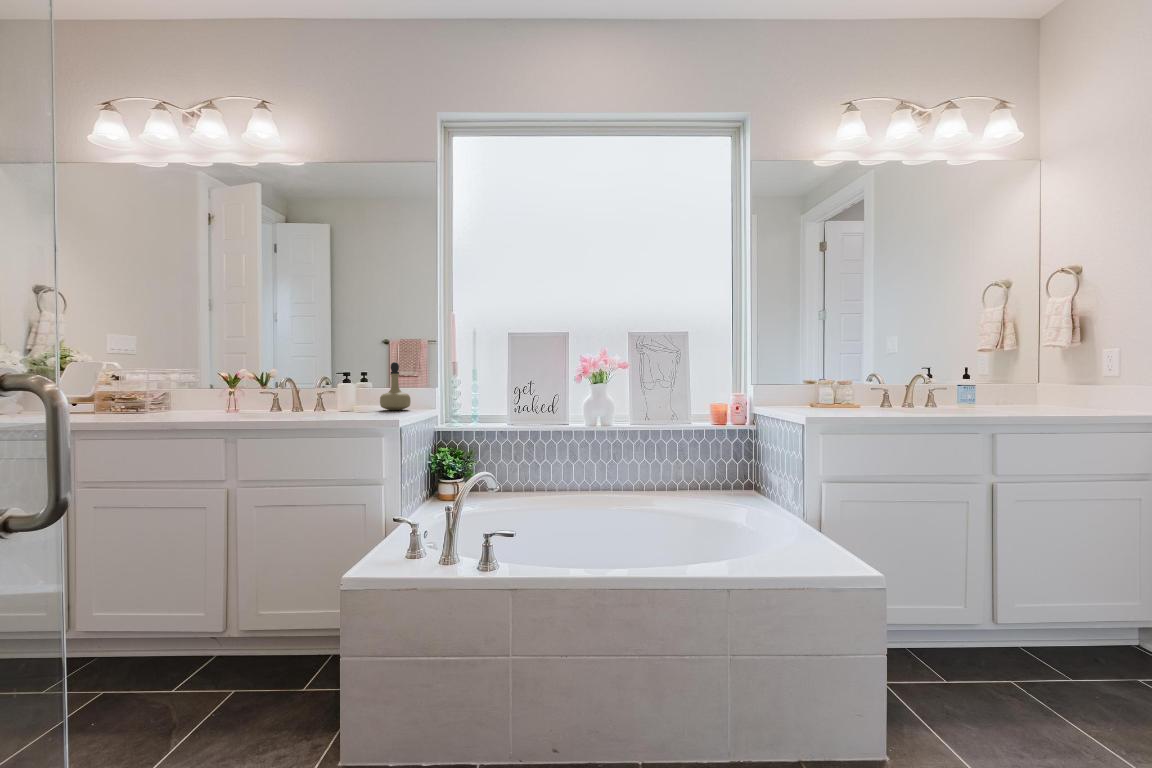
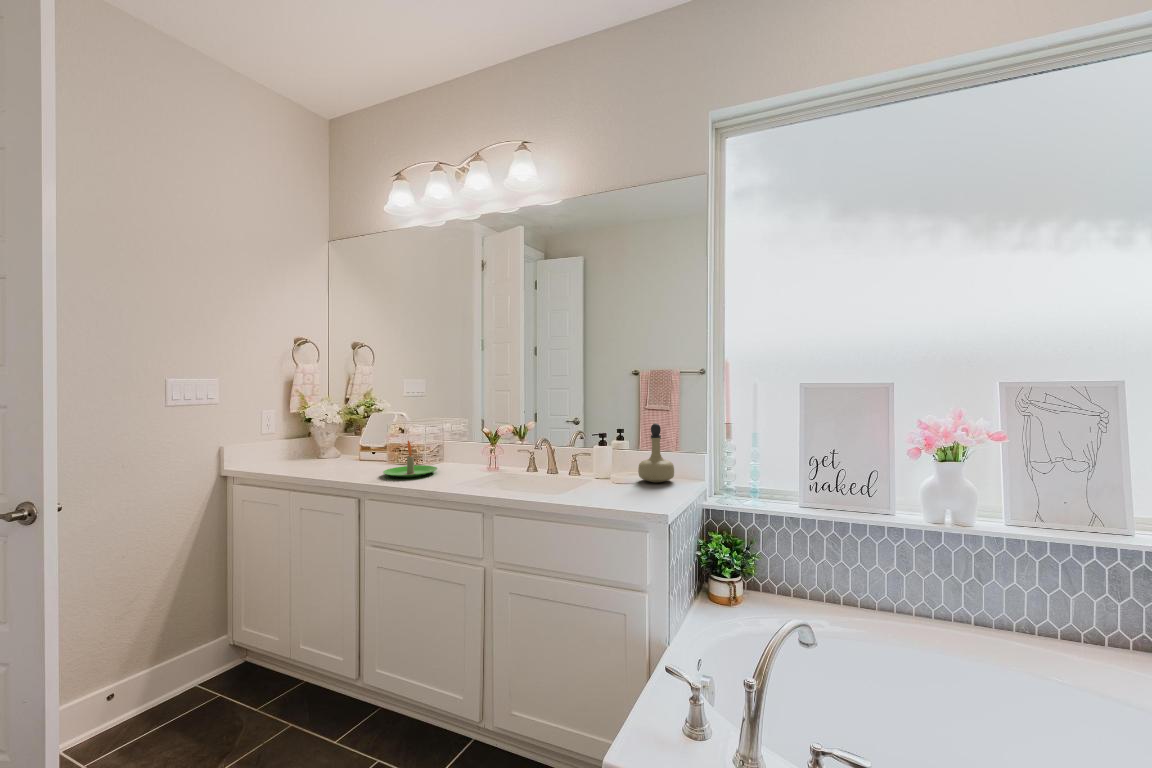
candle: none [110,381,173,416] -> present [383,441,438,477]

